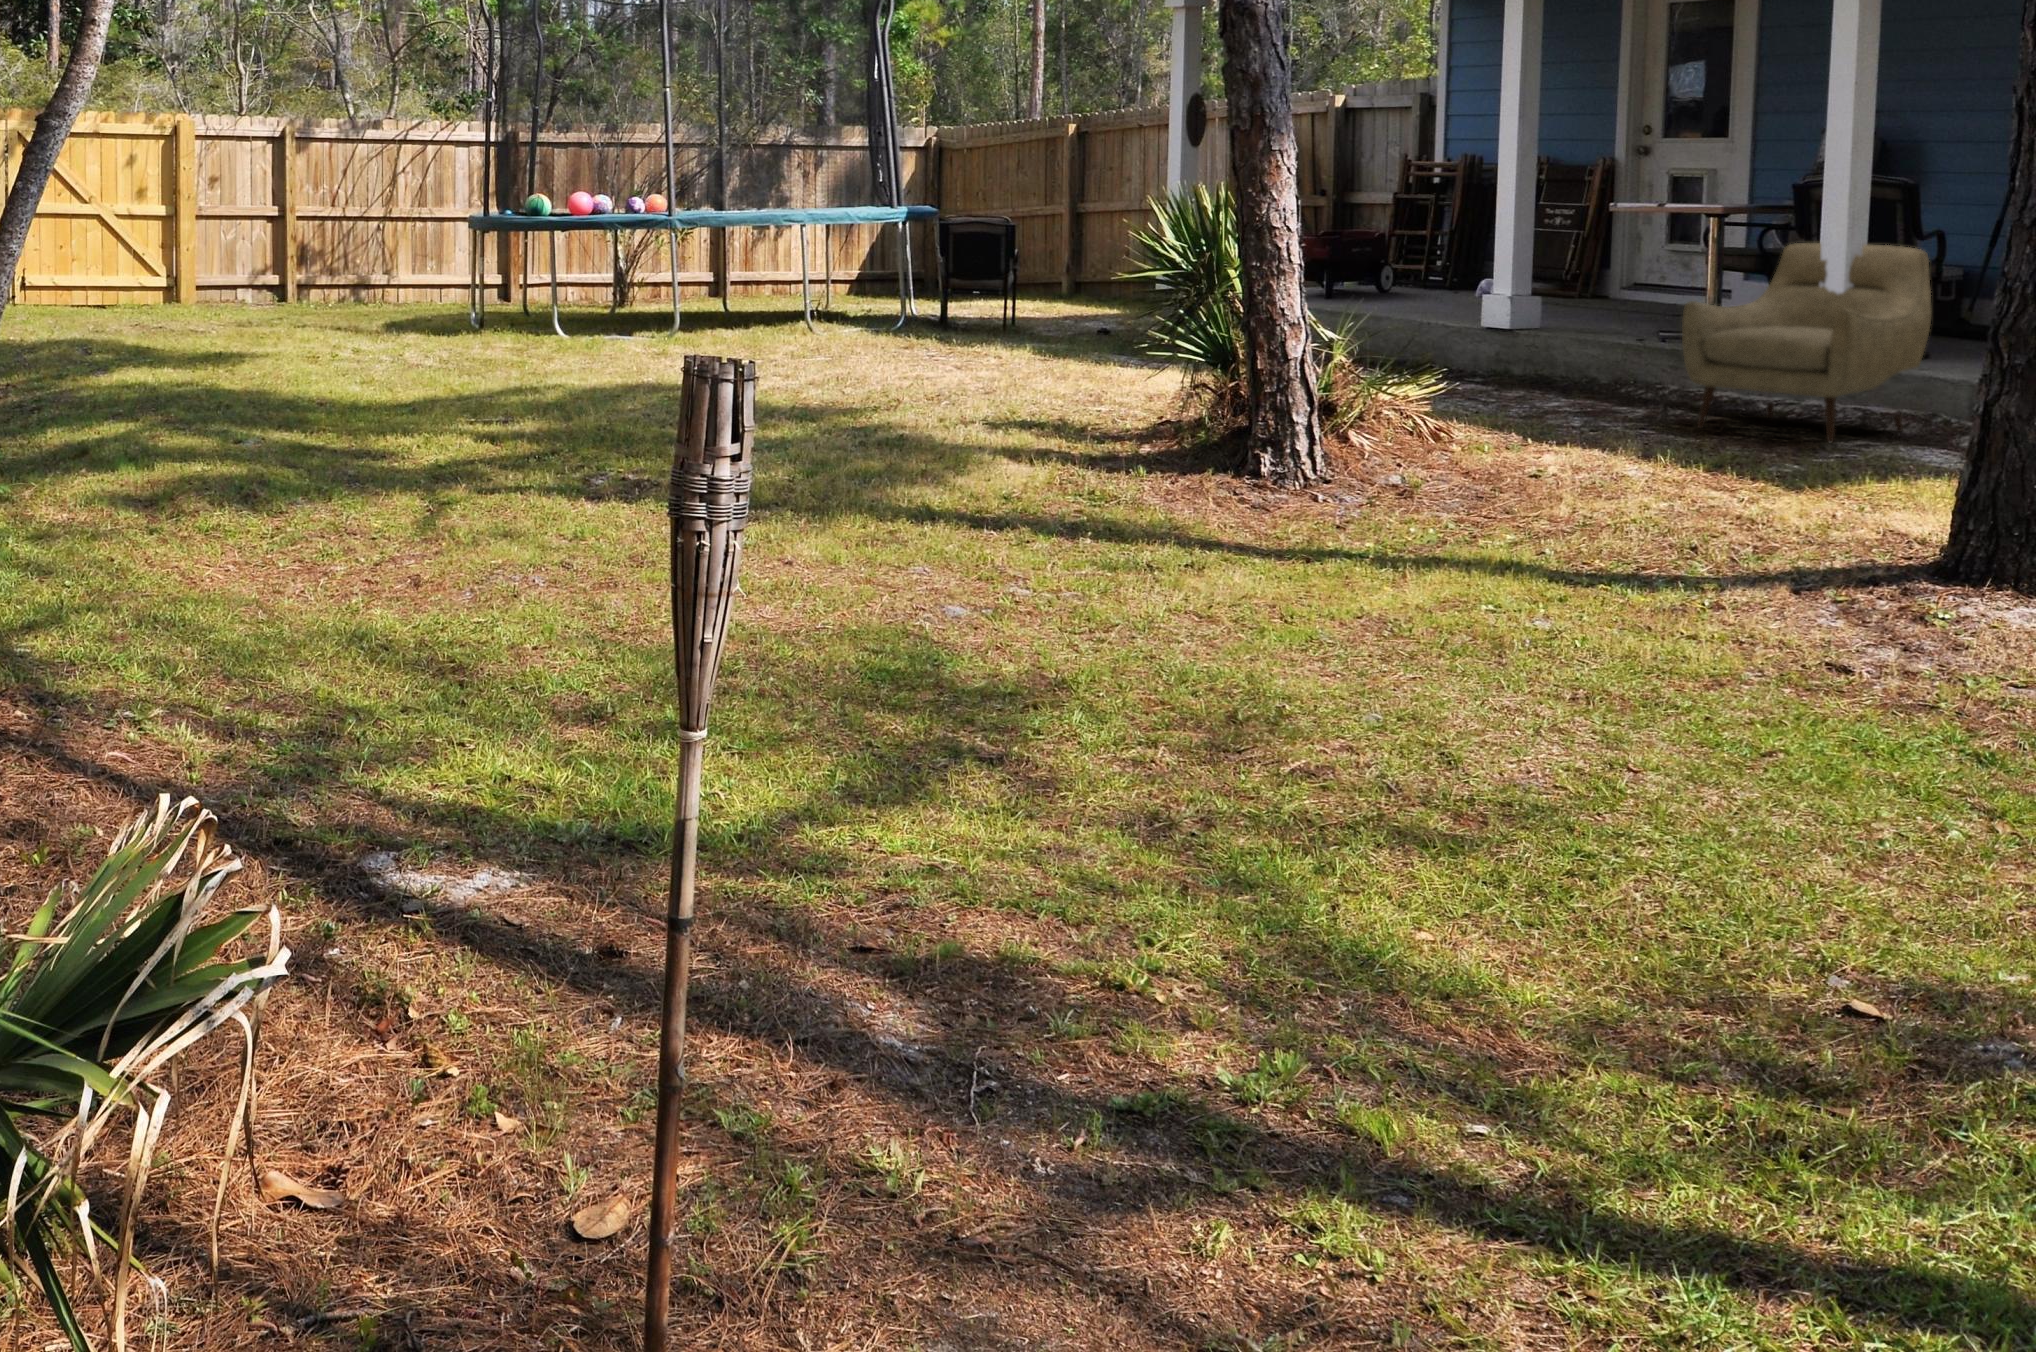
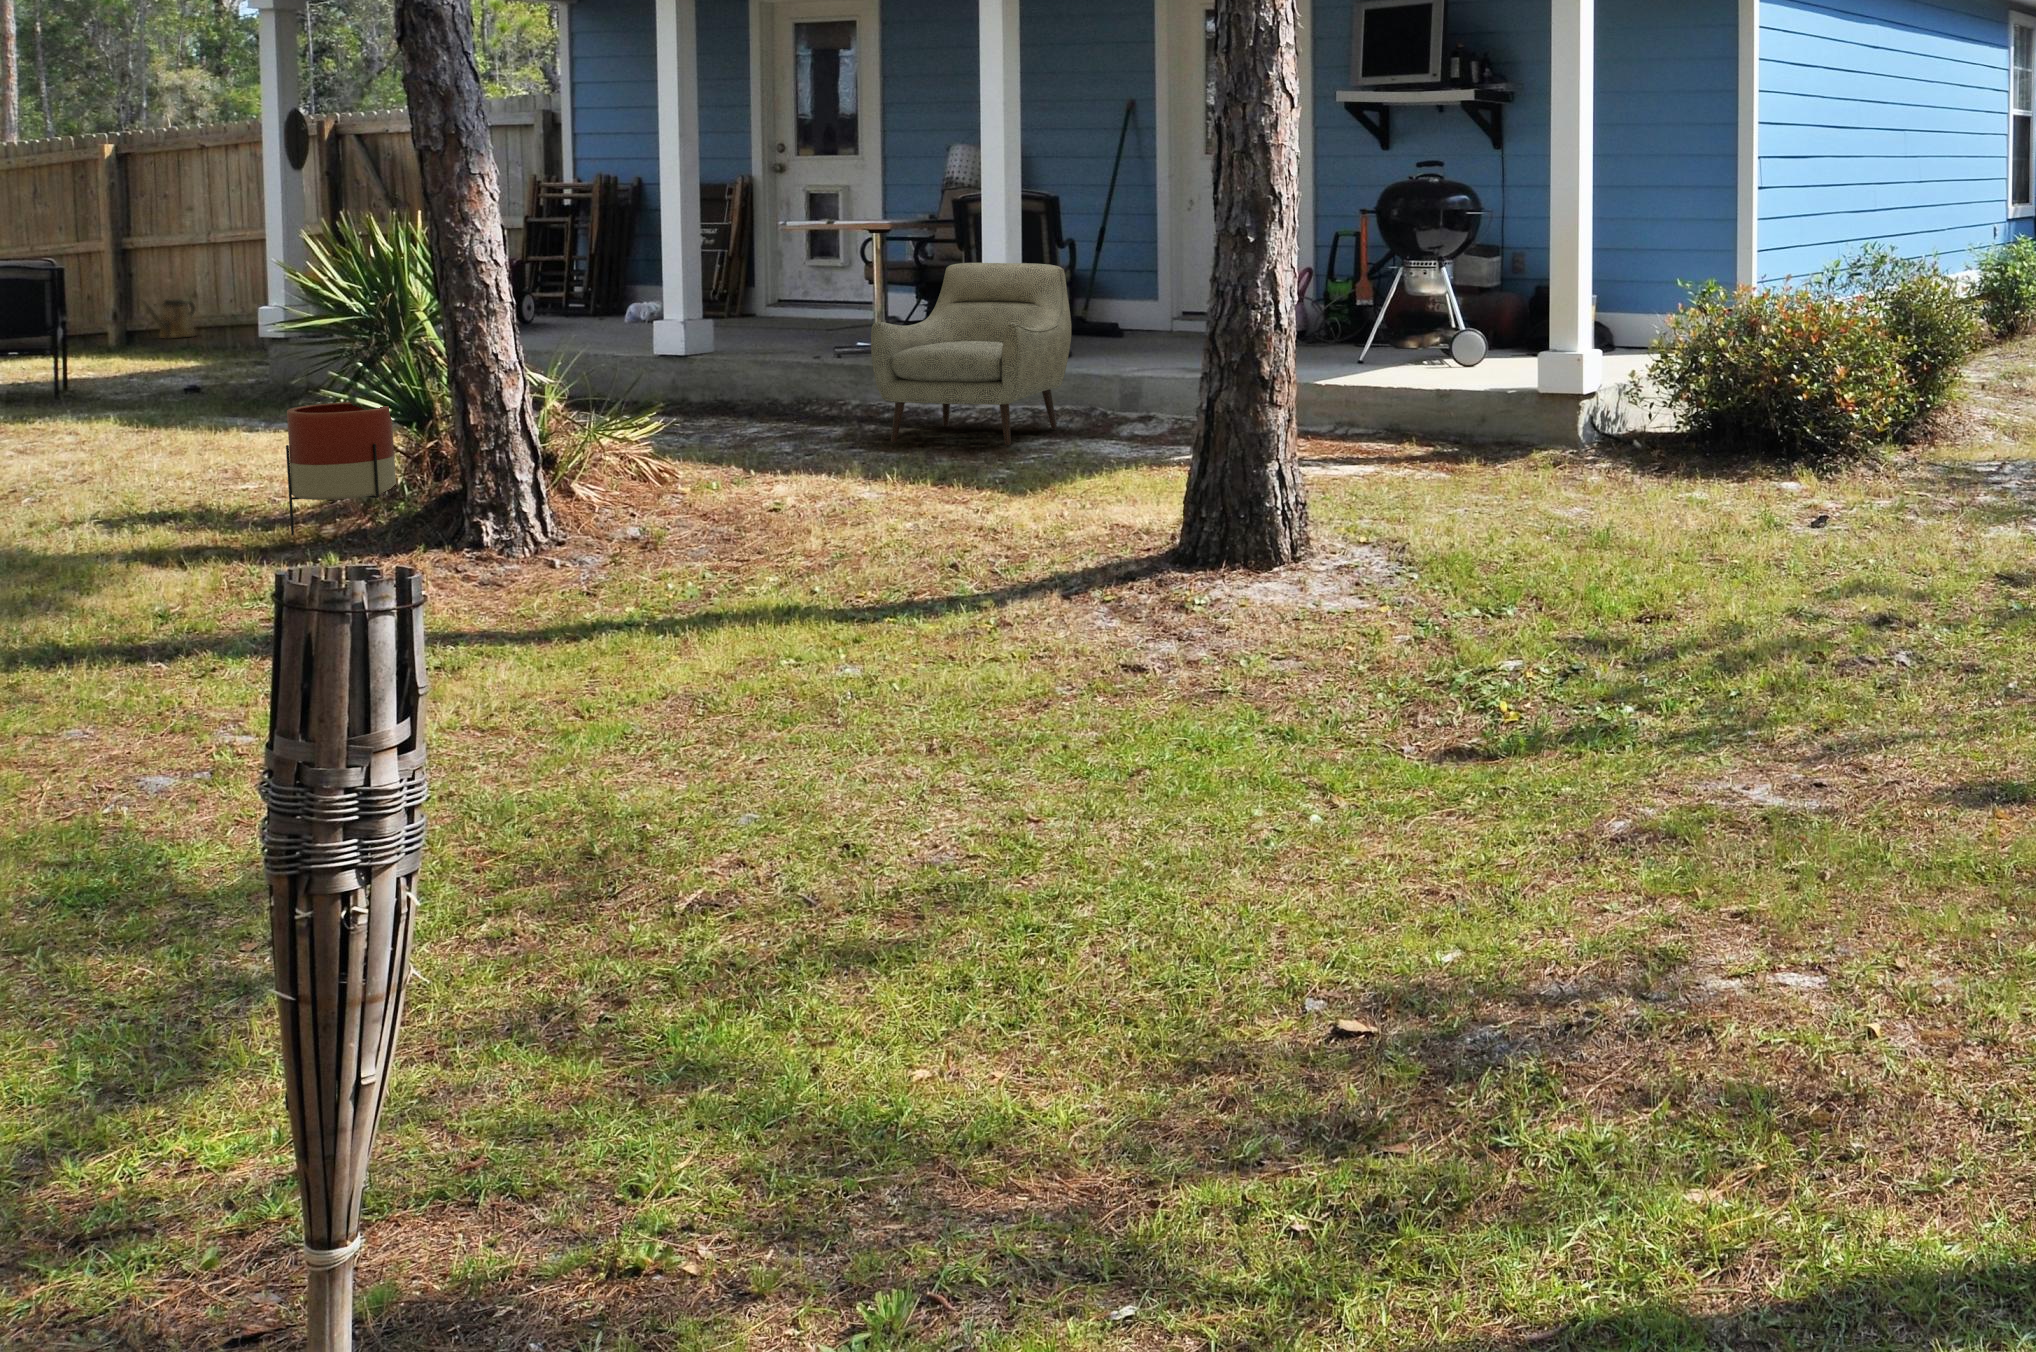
watering can: none [1070,253,1113,288] -> present [141,299,196,339]
planter: none [1121,344,1205,458] -> present [286,402,396,535]

